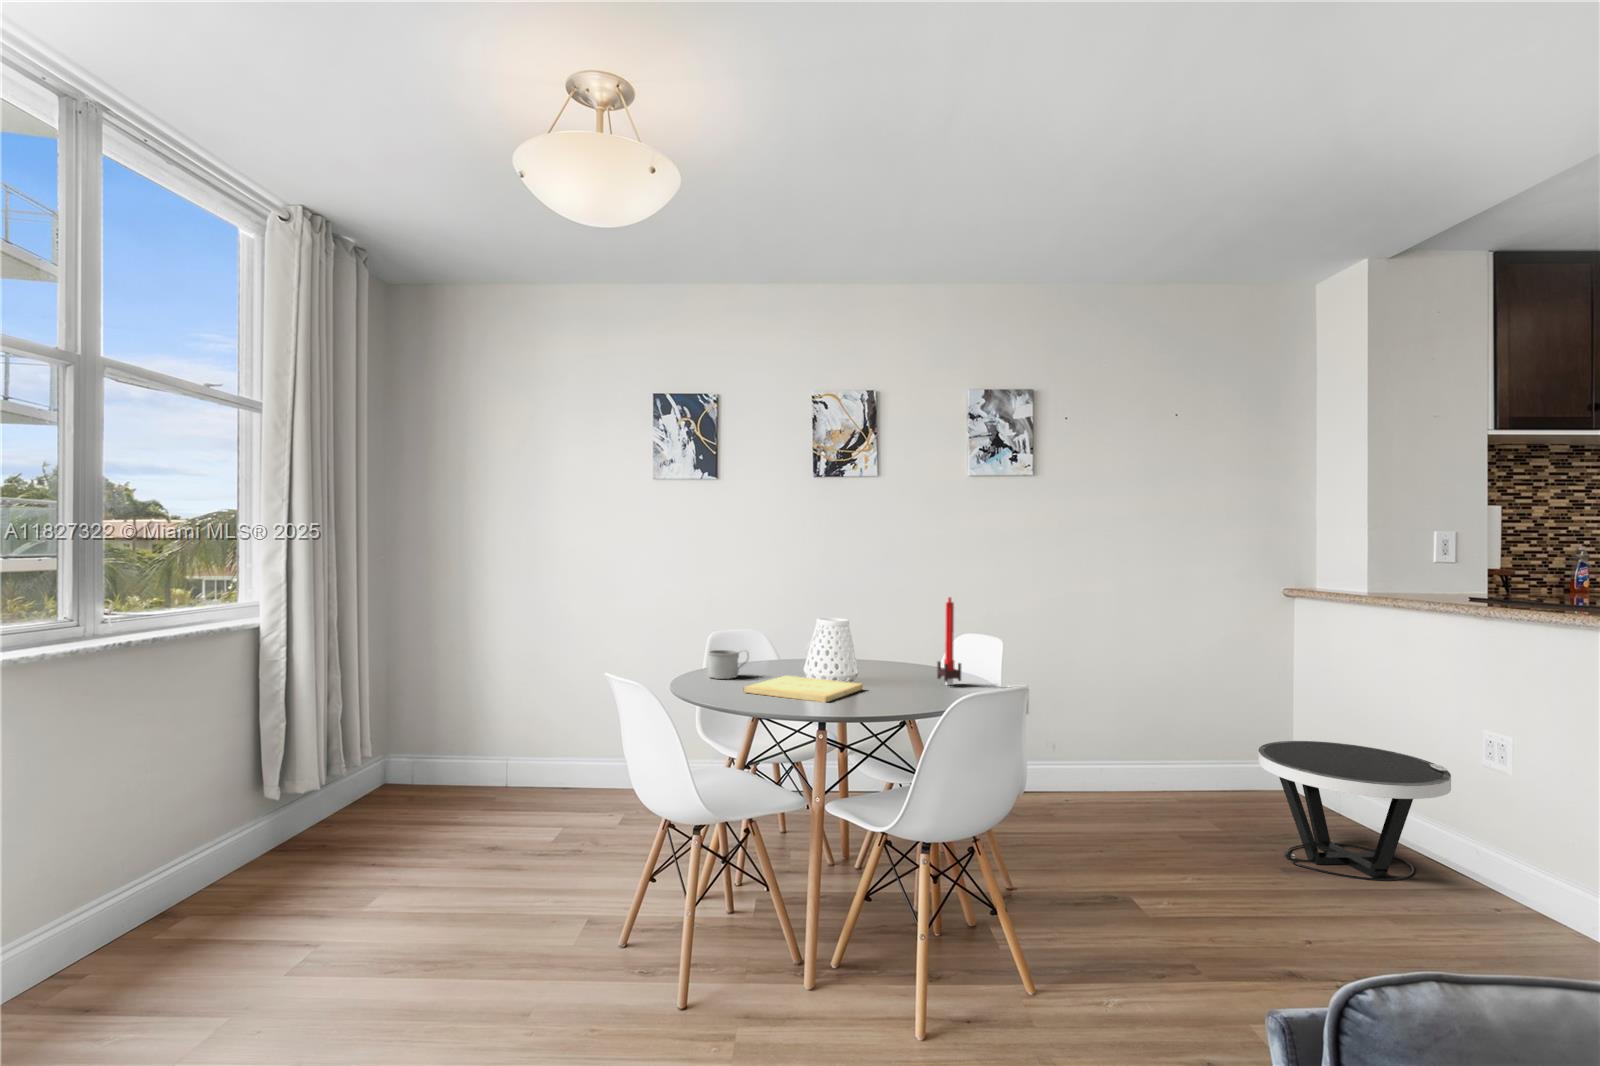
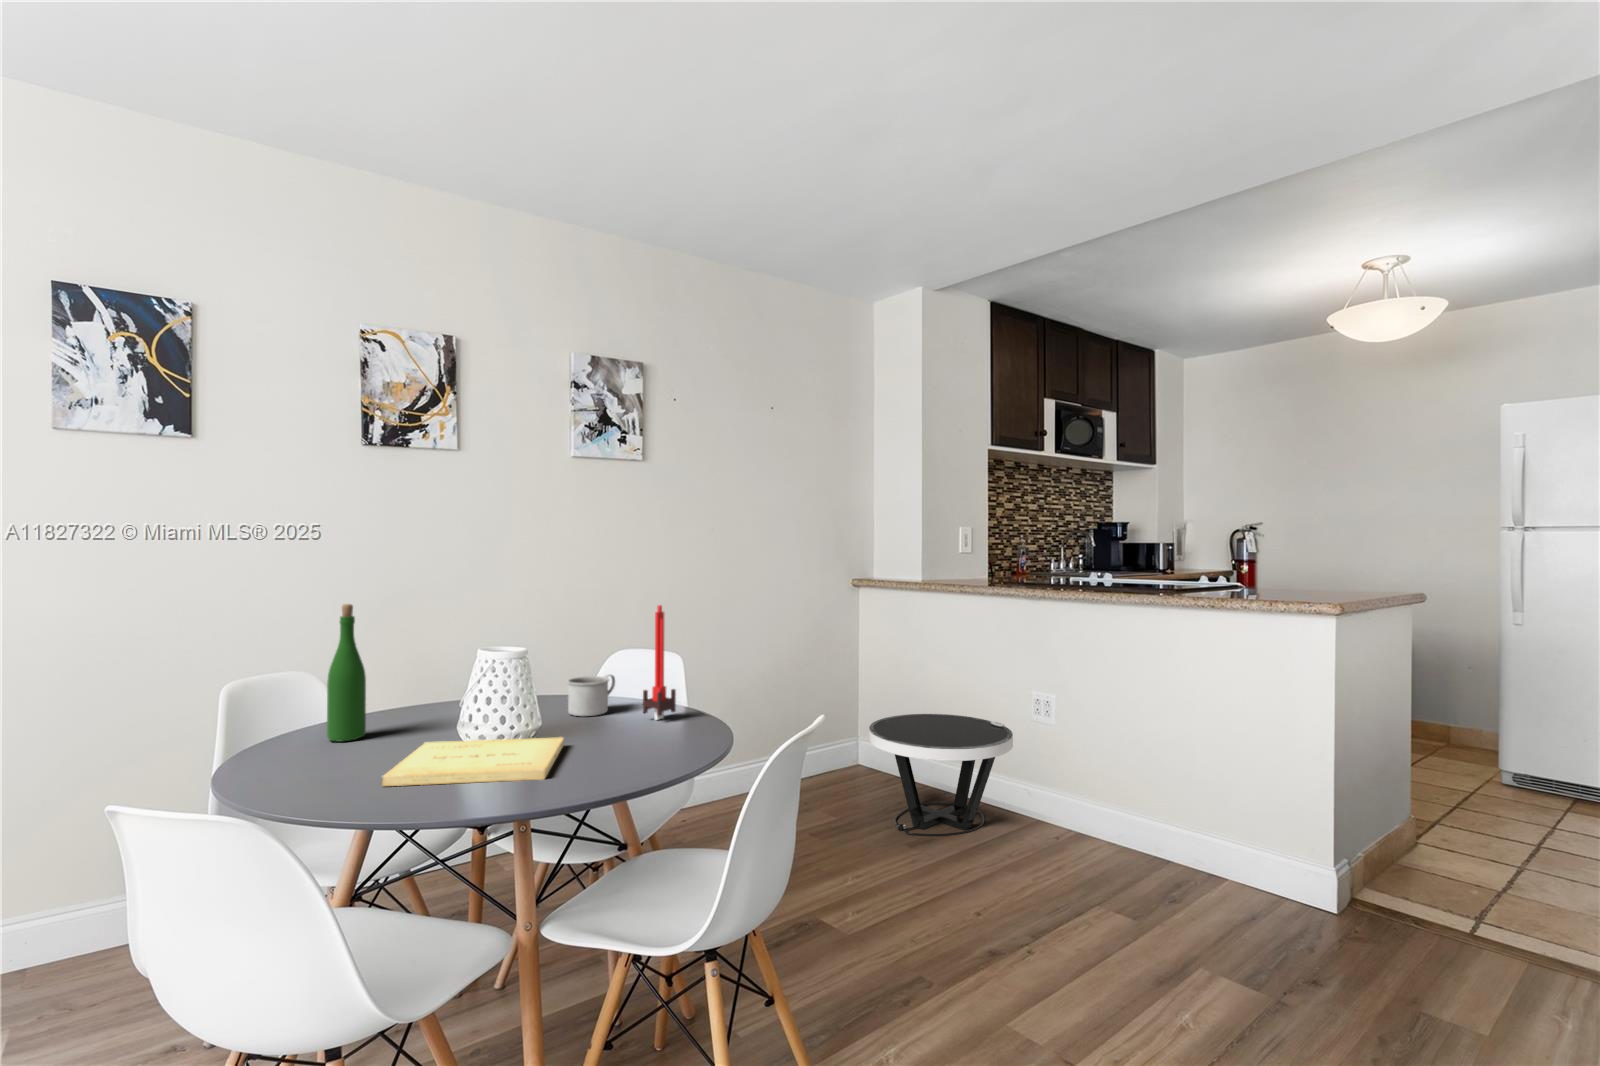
wine bottle: none [747,586,767,671] -> present [327,604,366,741]
mug: present [708,650,749,679] -> present [567,675,615,716]

